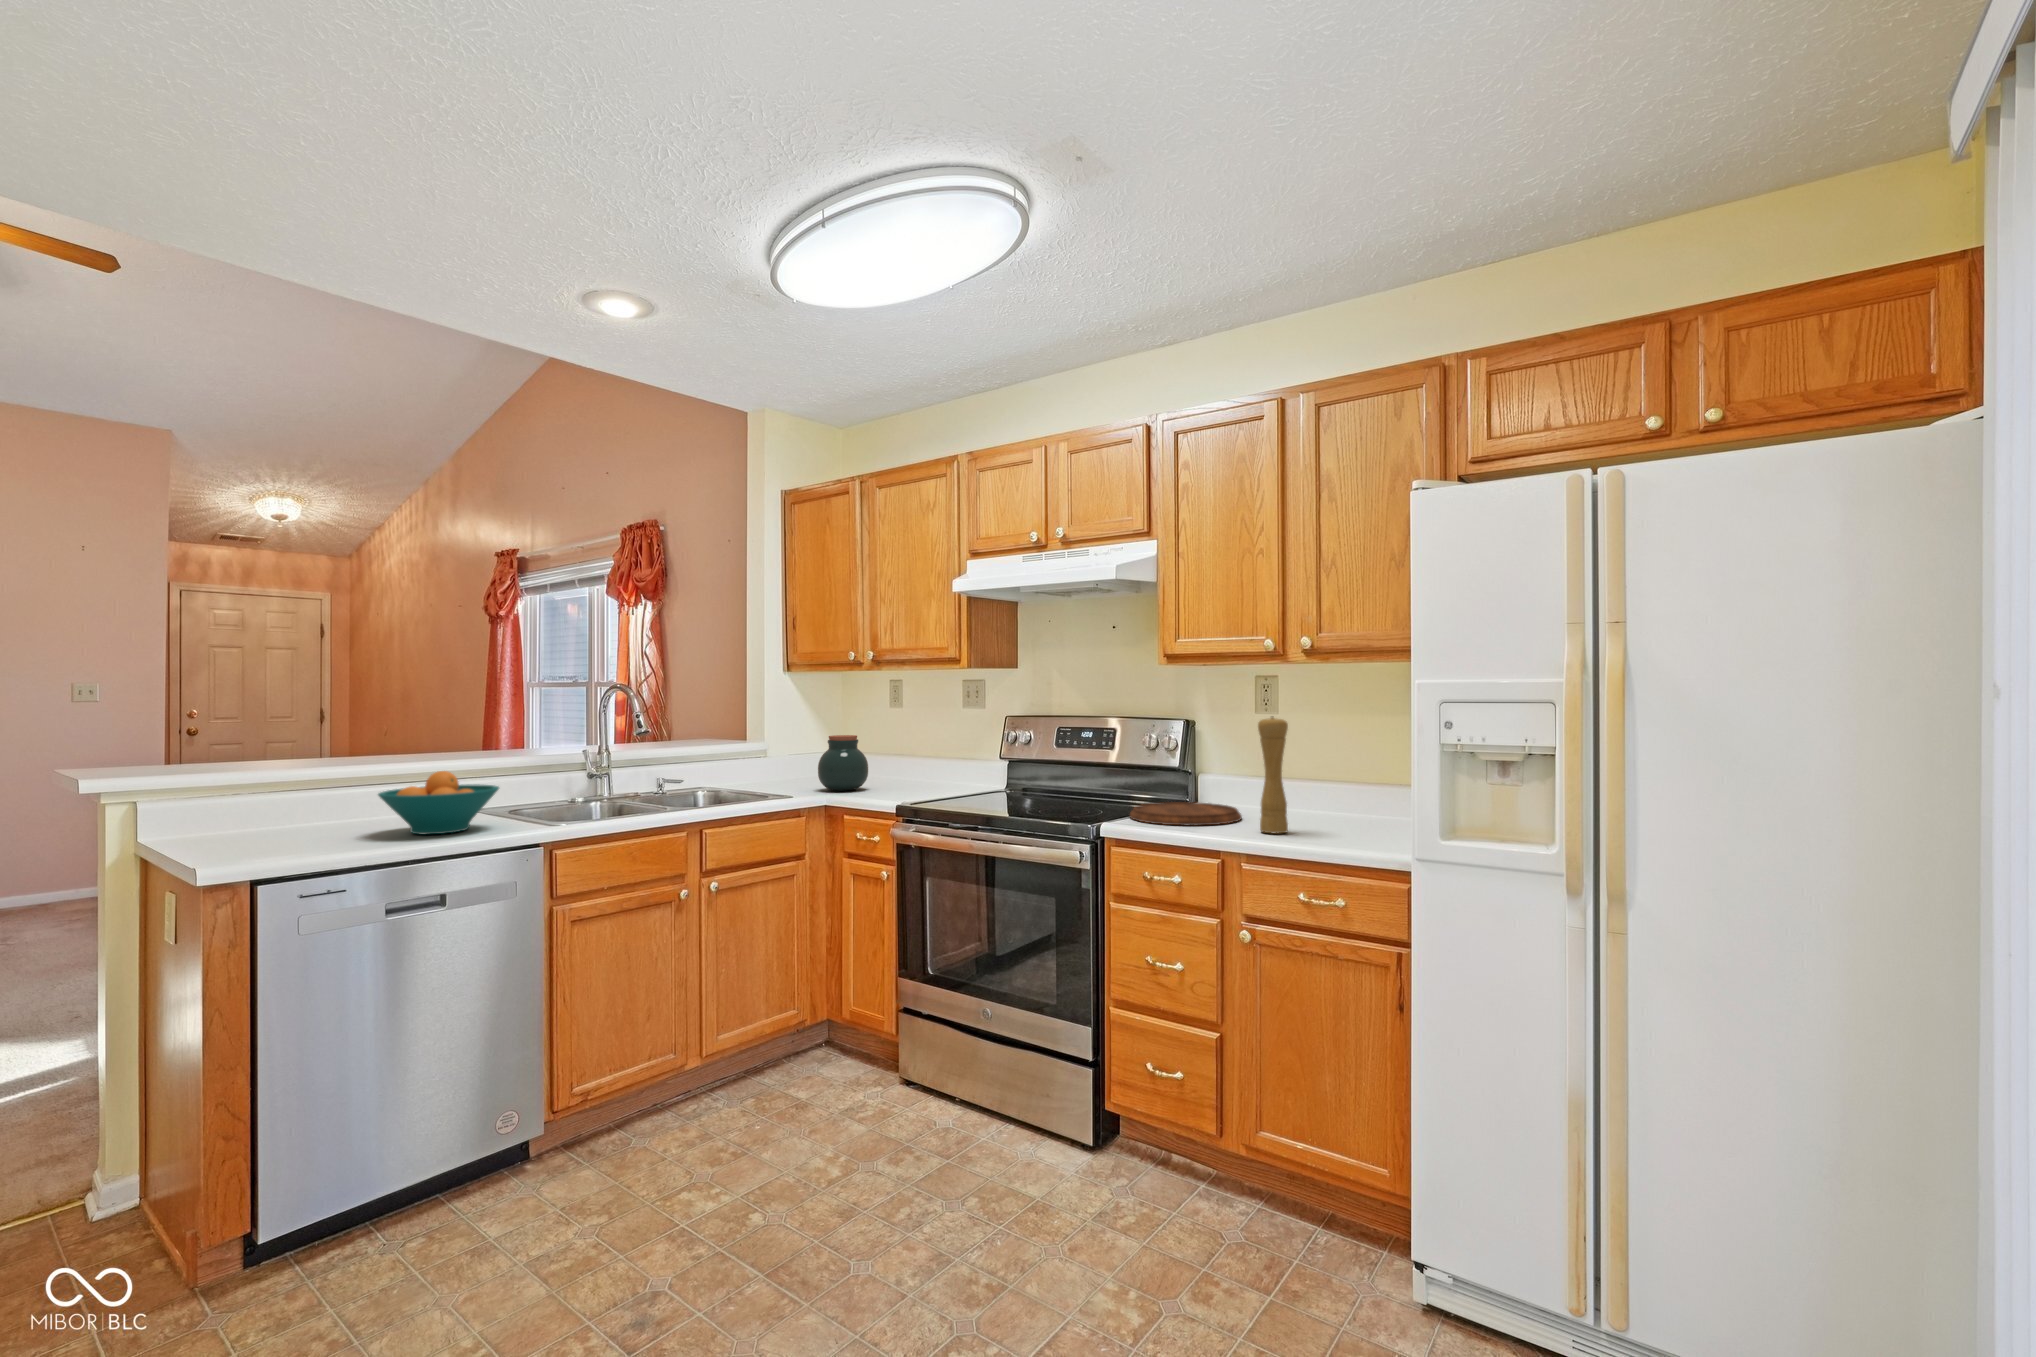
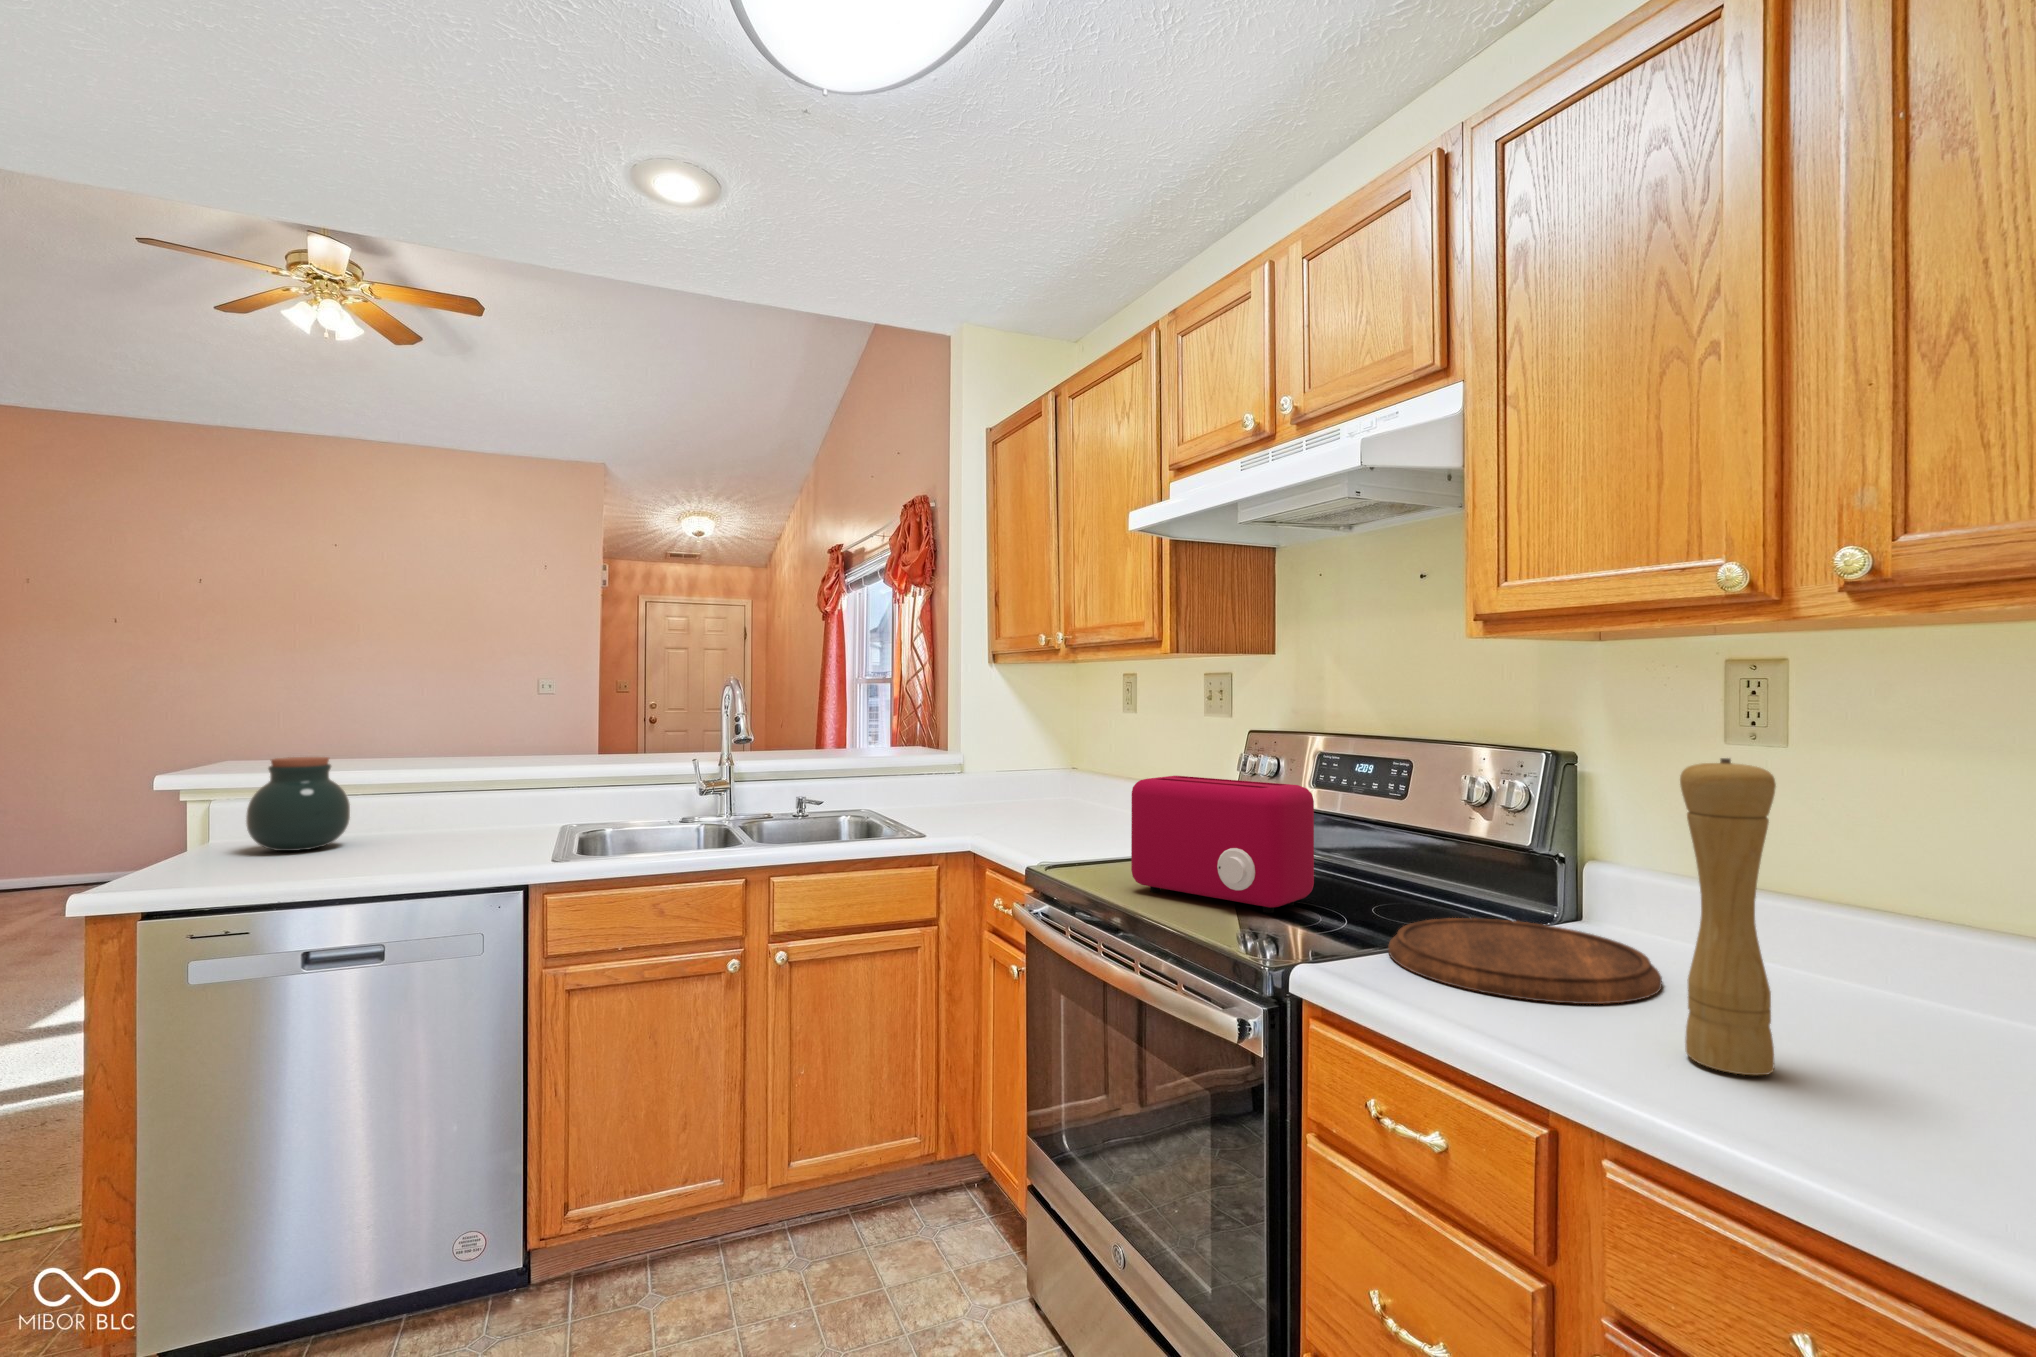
jar: present [818,735,868,791] -> present [246,757,350,851]
toaster: none [975,742,1076,812] -> present [1131,776,1314,913]
fruit bowl: present [378,771,499,834] -> none [376,778,526,858]

